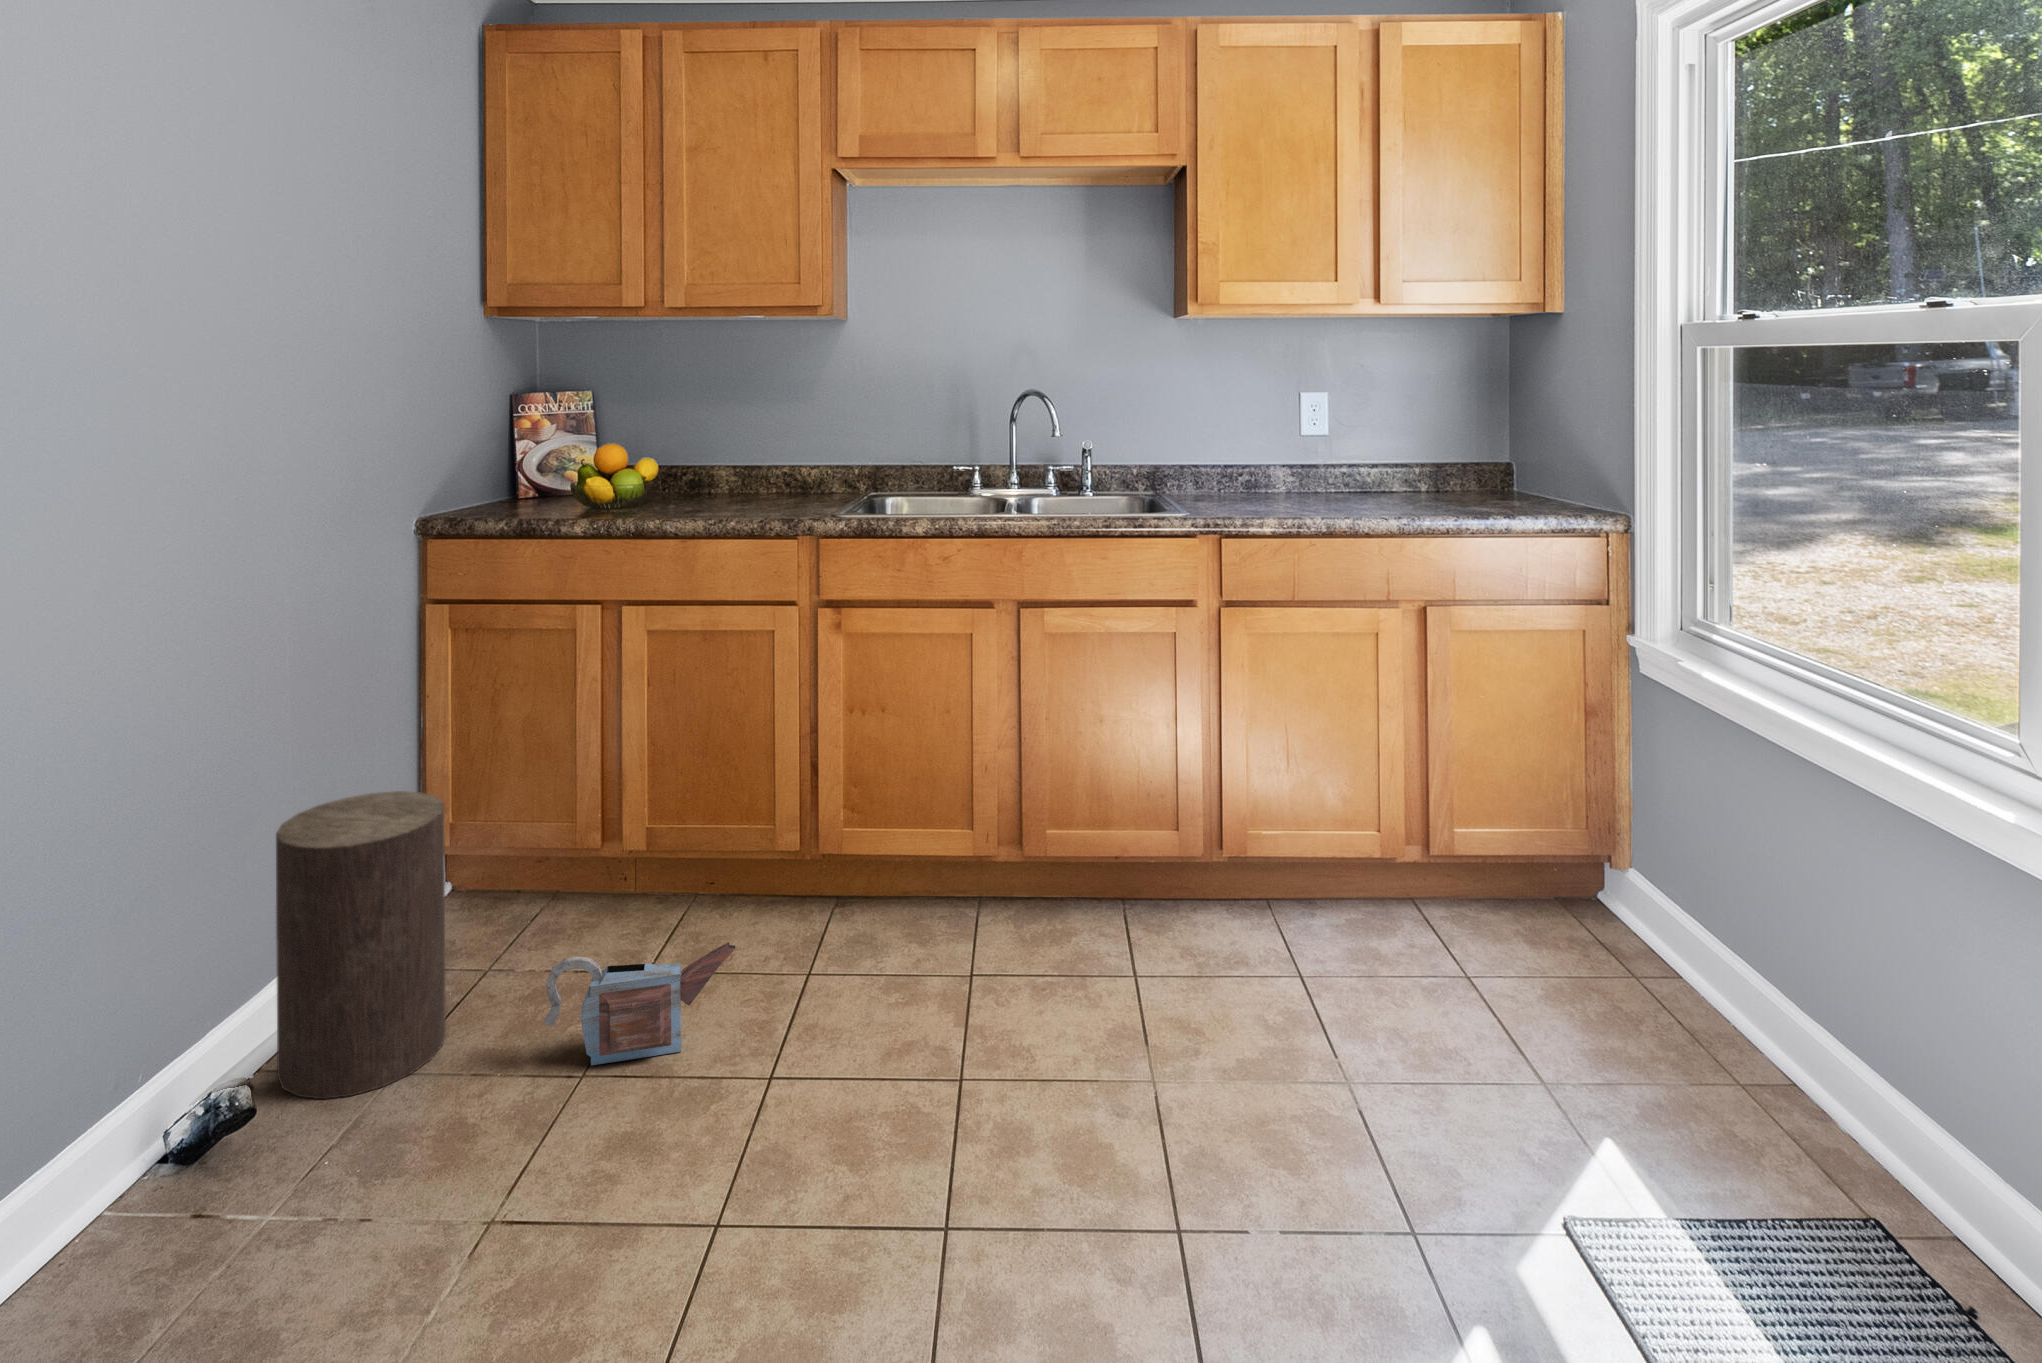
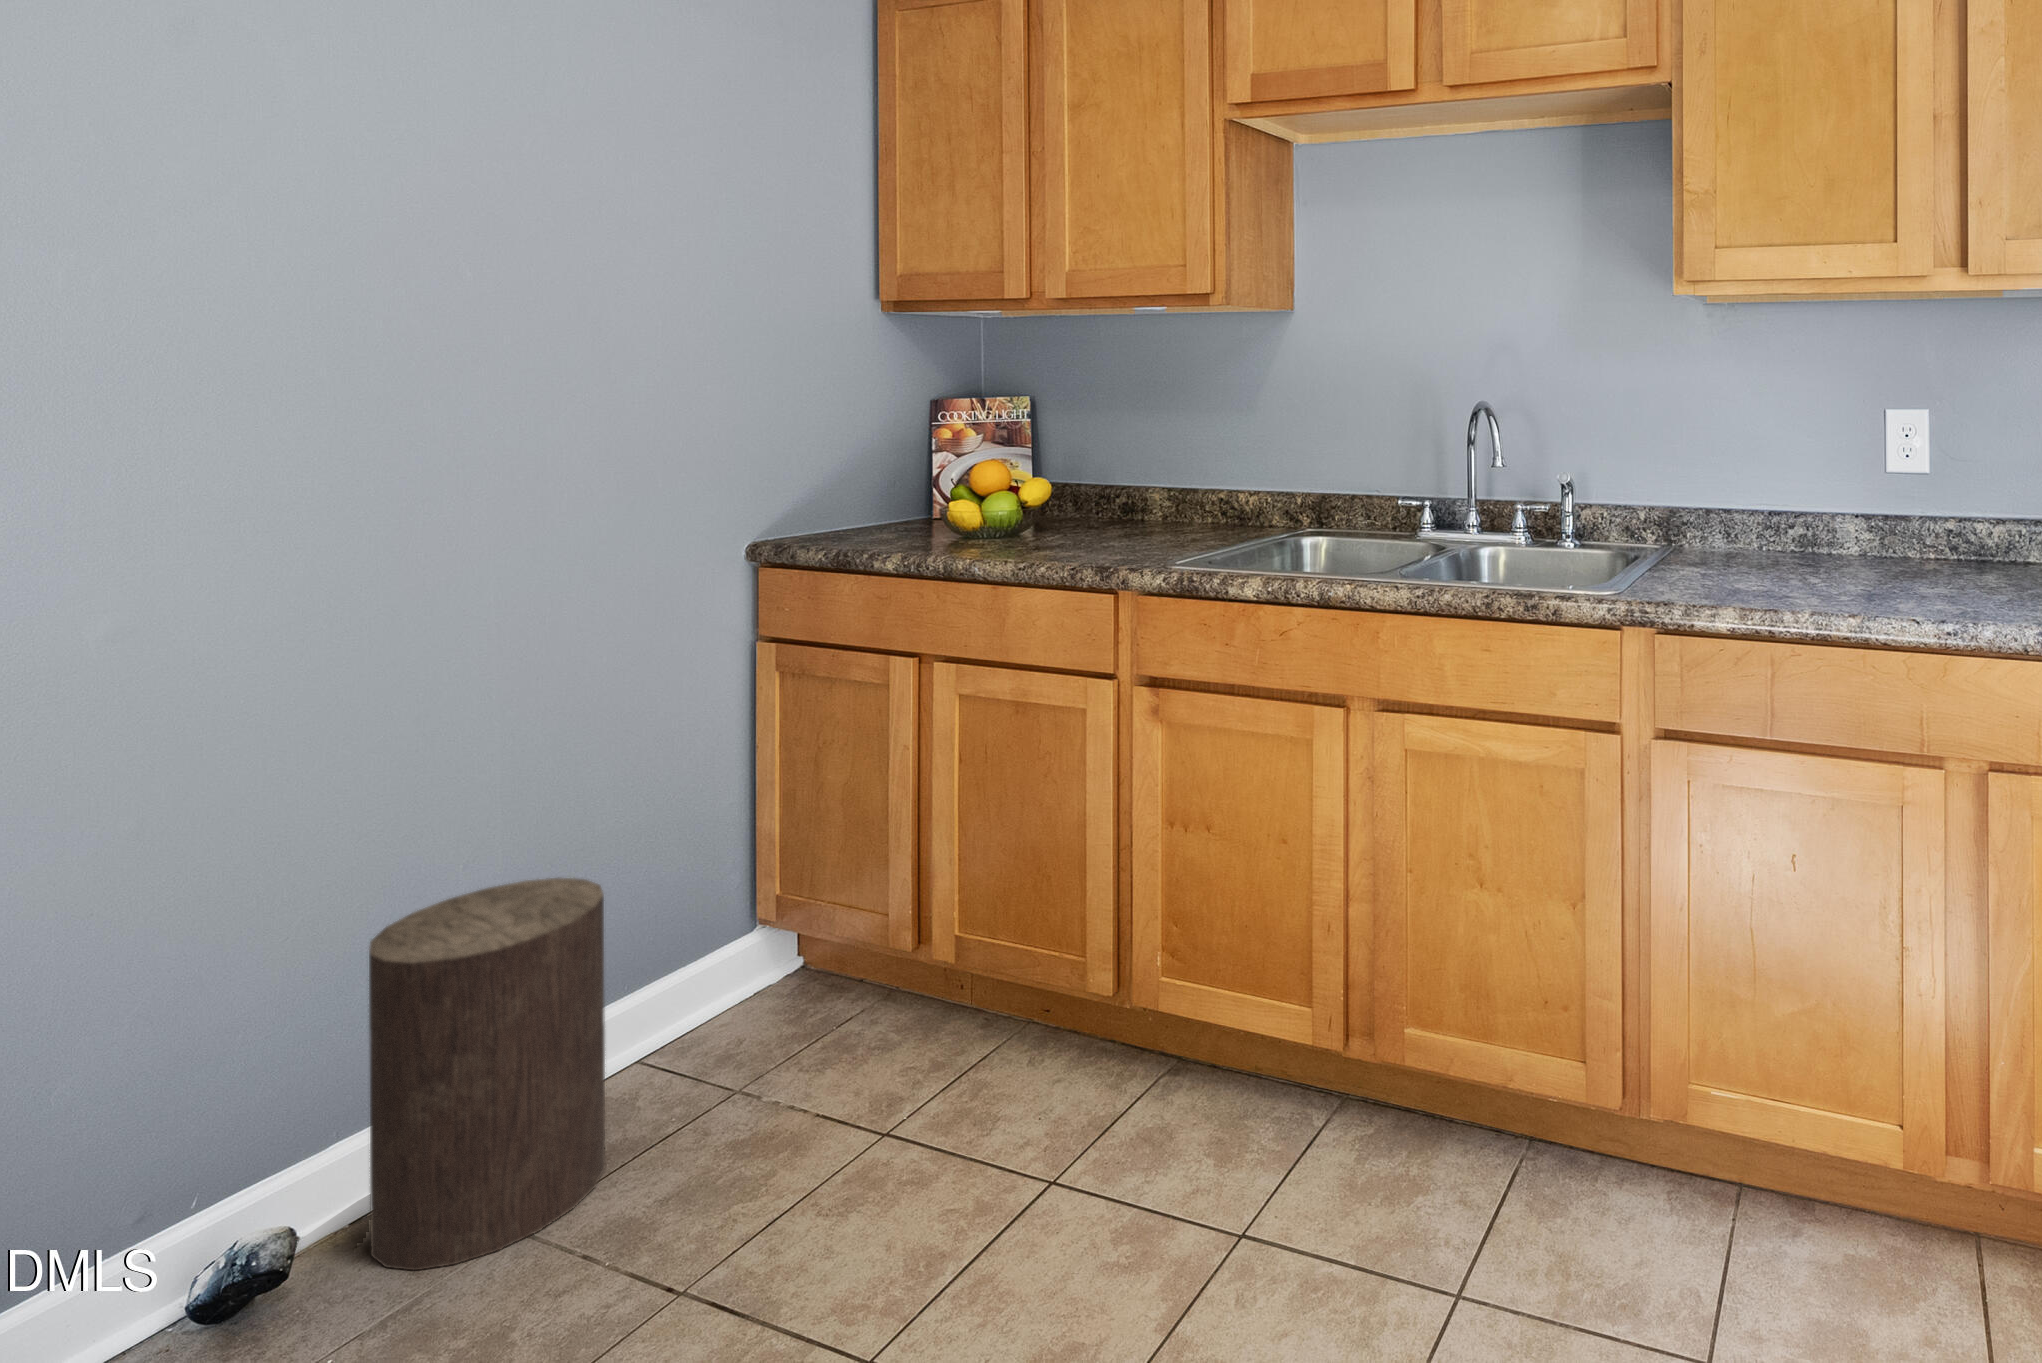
watering can: present [544,942,735,1065] -> none [626,1141,866,1296]

